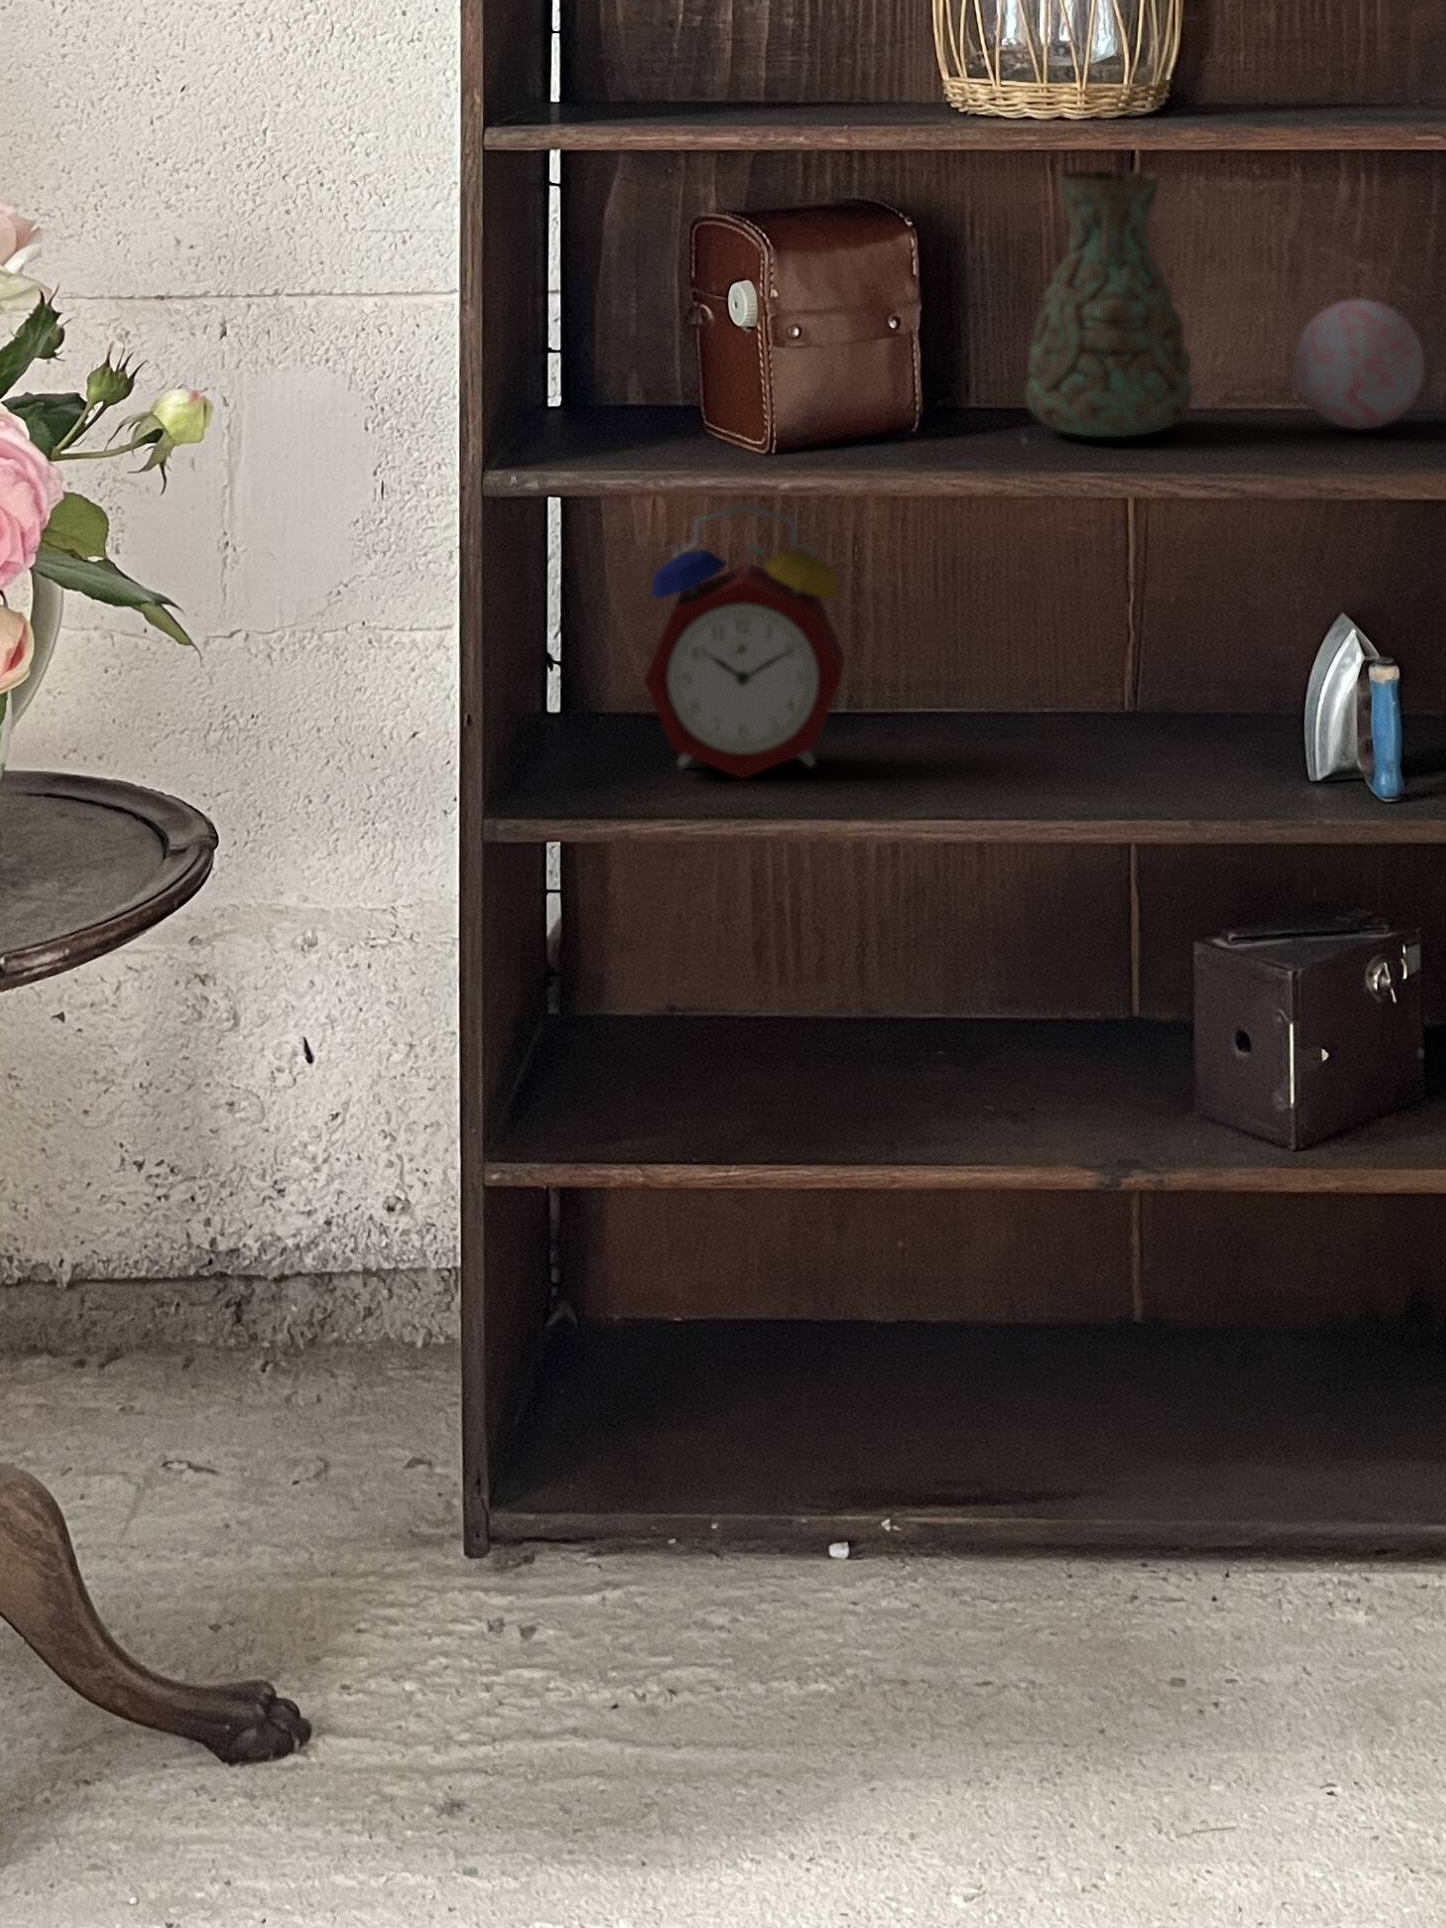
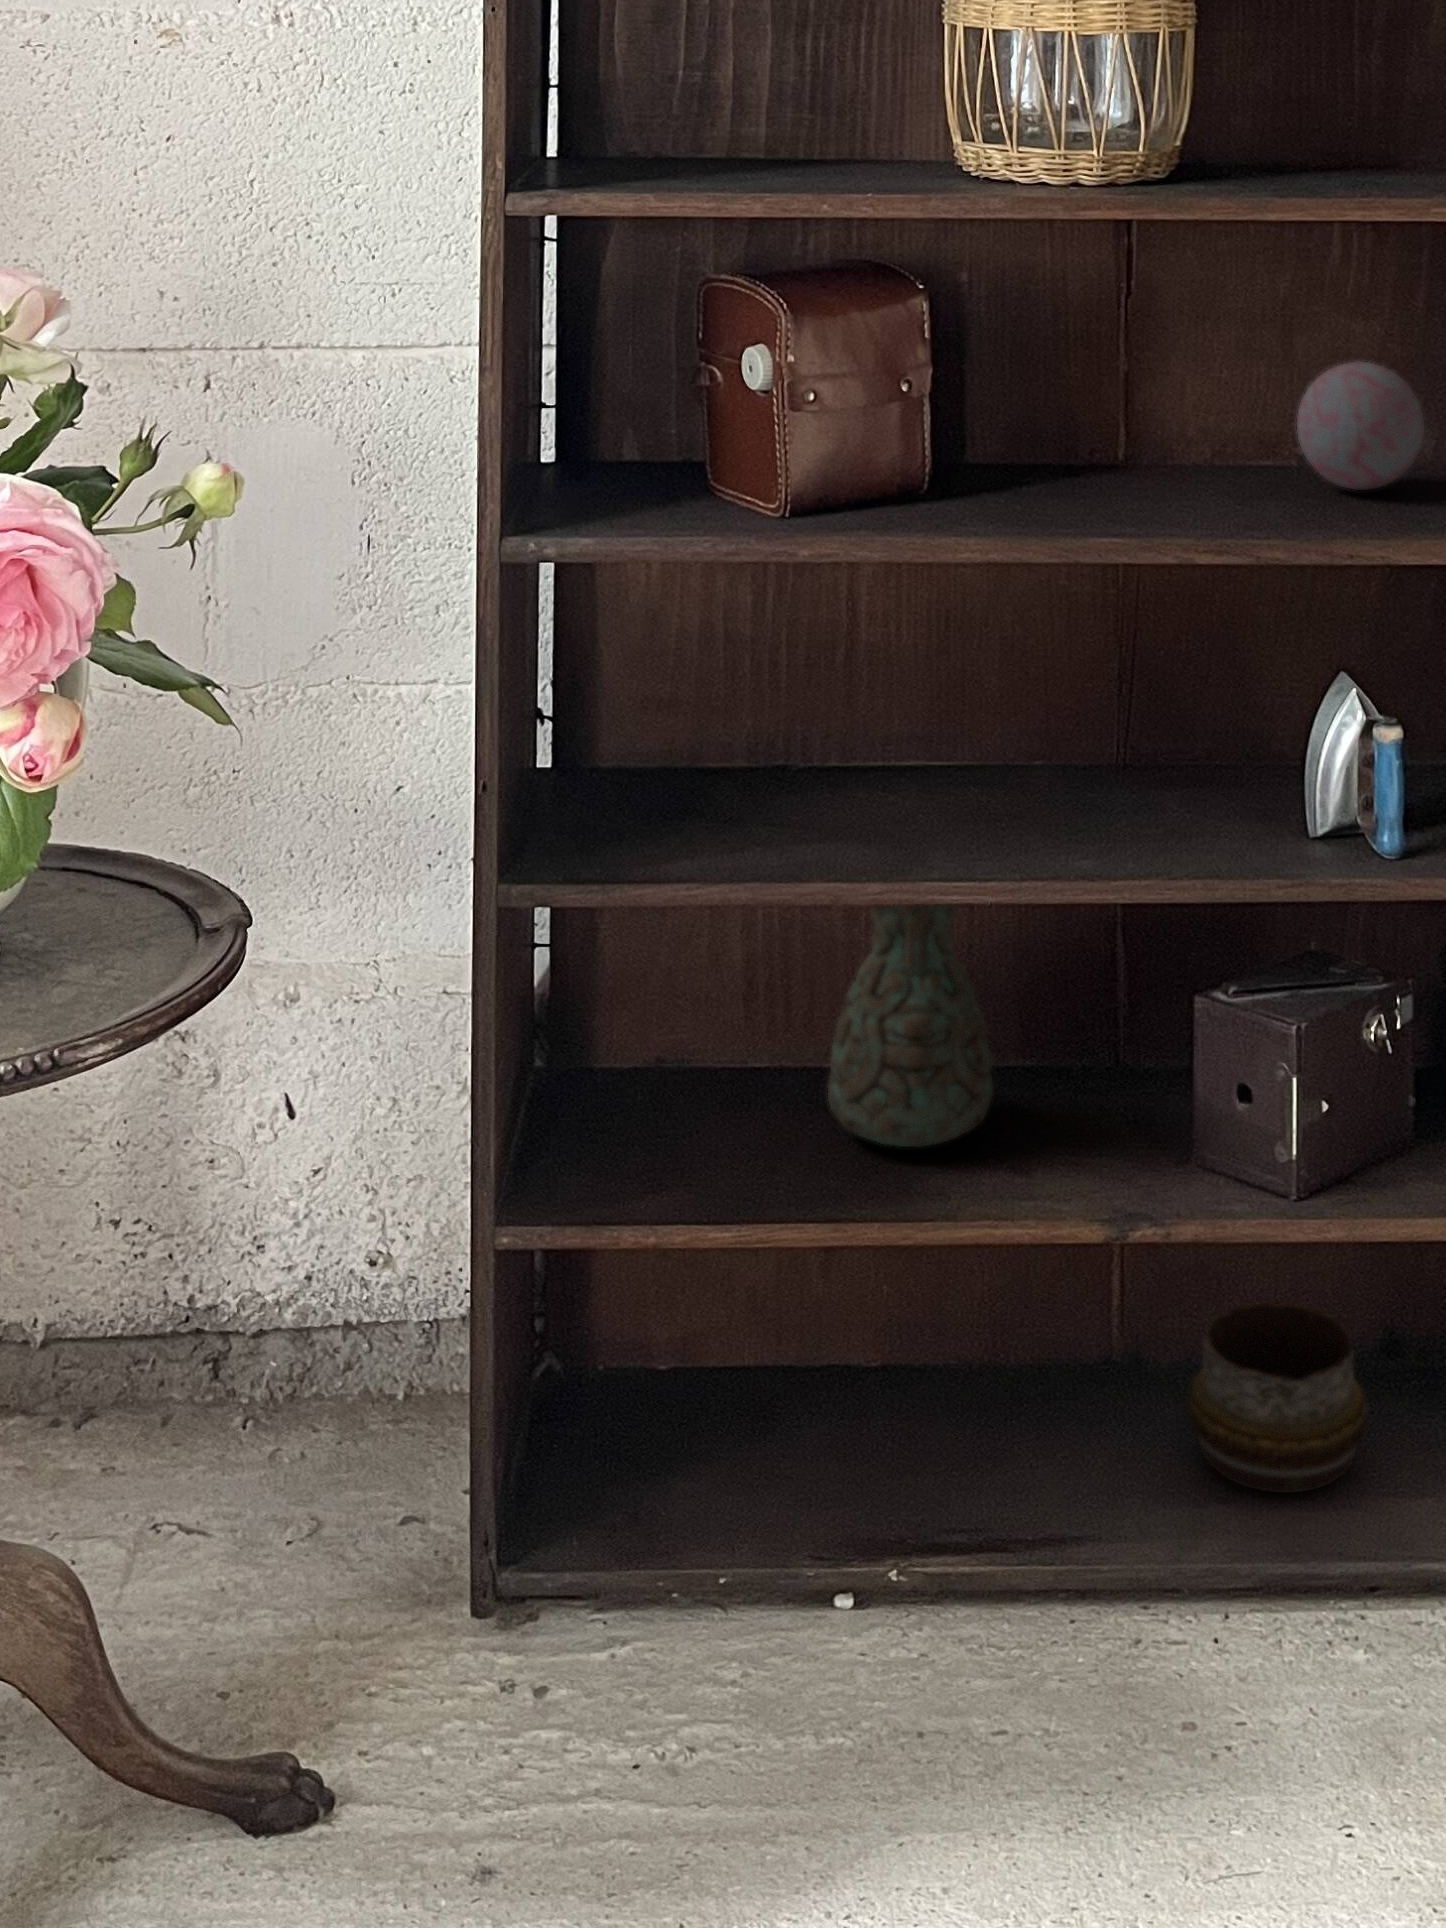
decorative vase: present [1027,171,1192,437] -> present [828,905,993,1147]
alarm clock: present [645,505,845,778] -> none [654,567,852,840]
decorative bowl: none [1196,1260,1379,1452] -> present [1188,1303,1368,1493]

